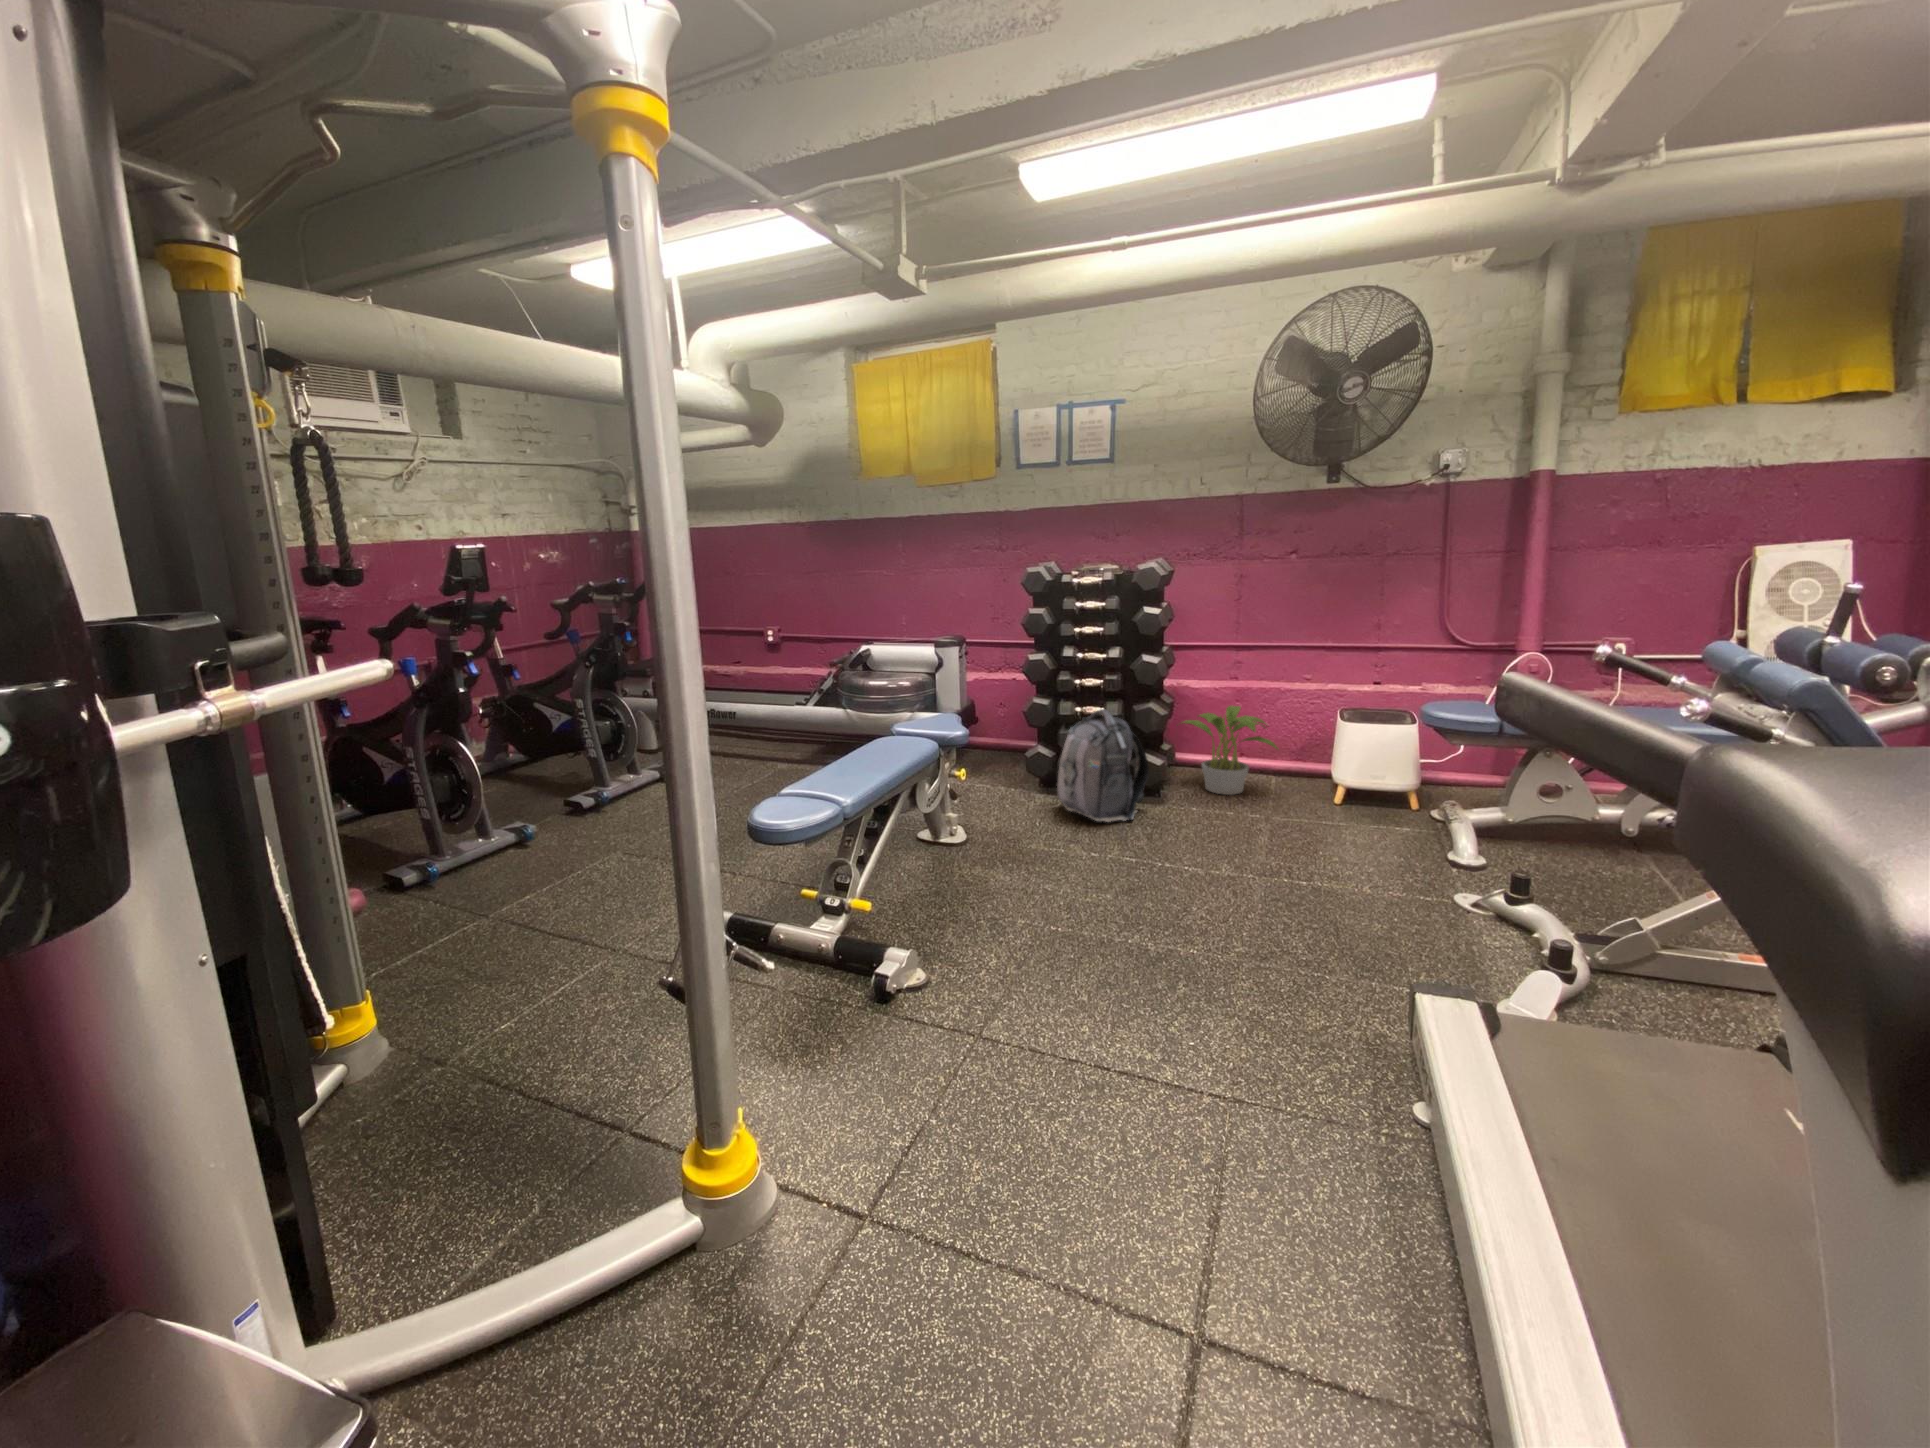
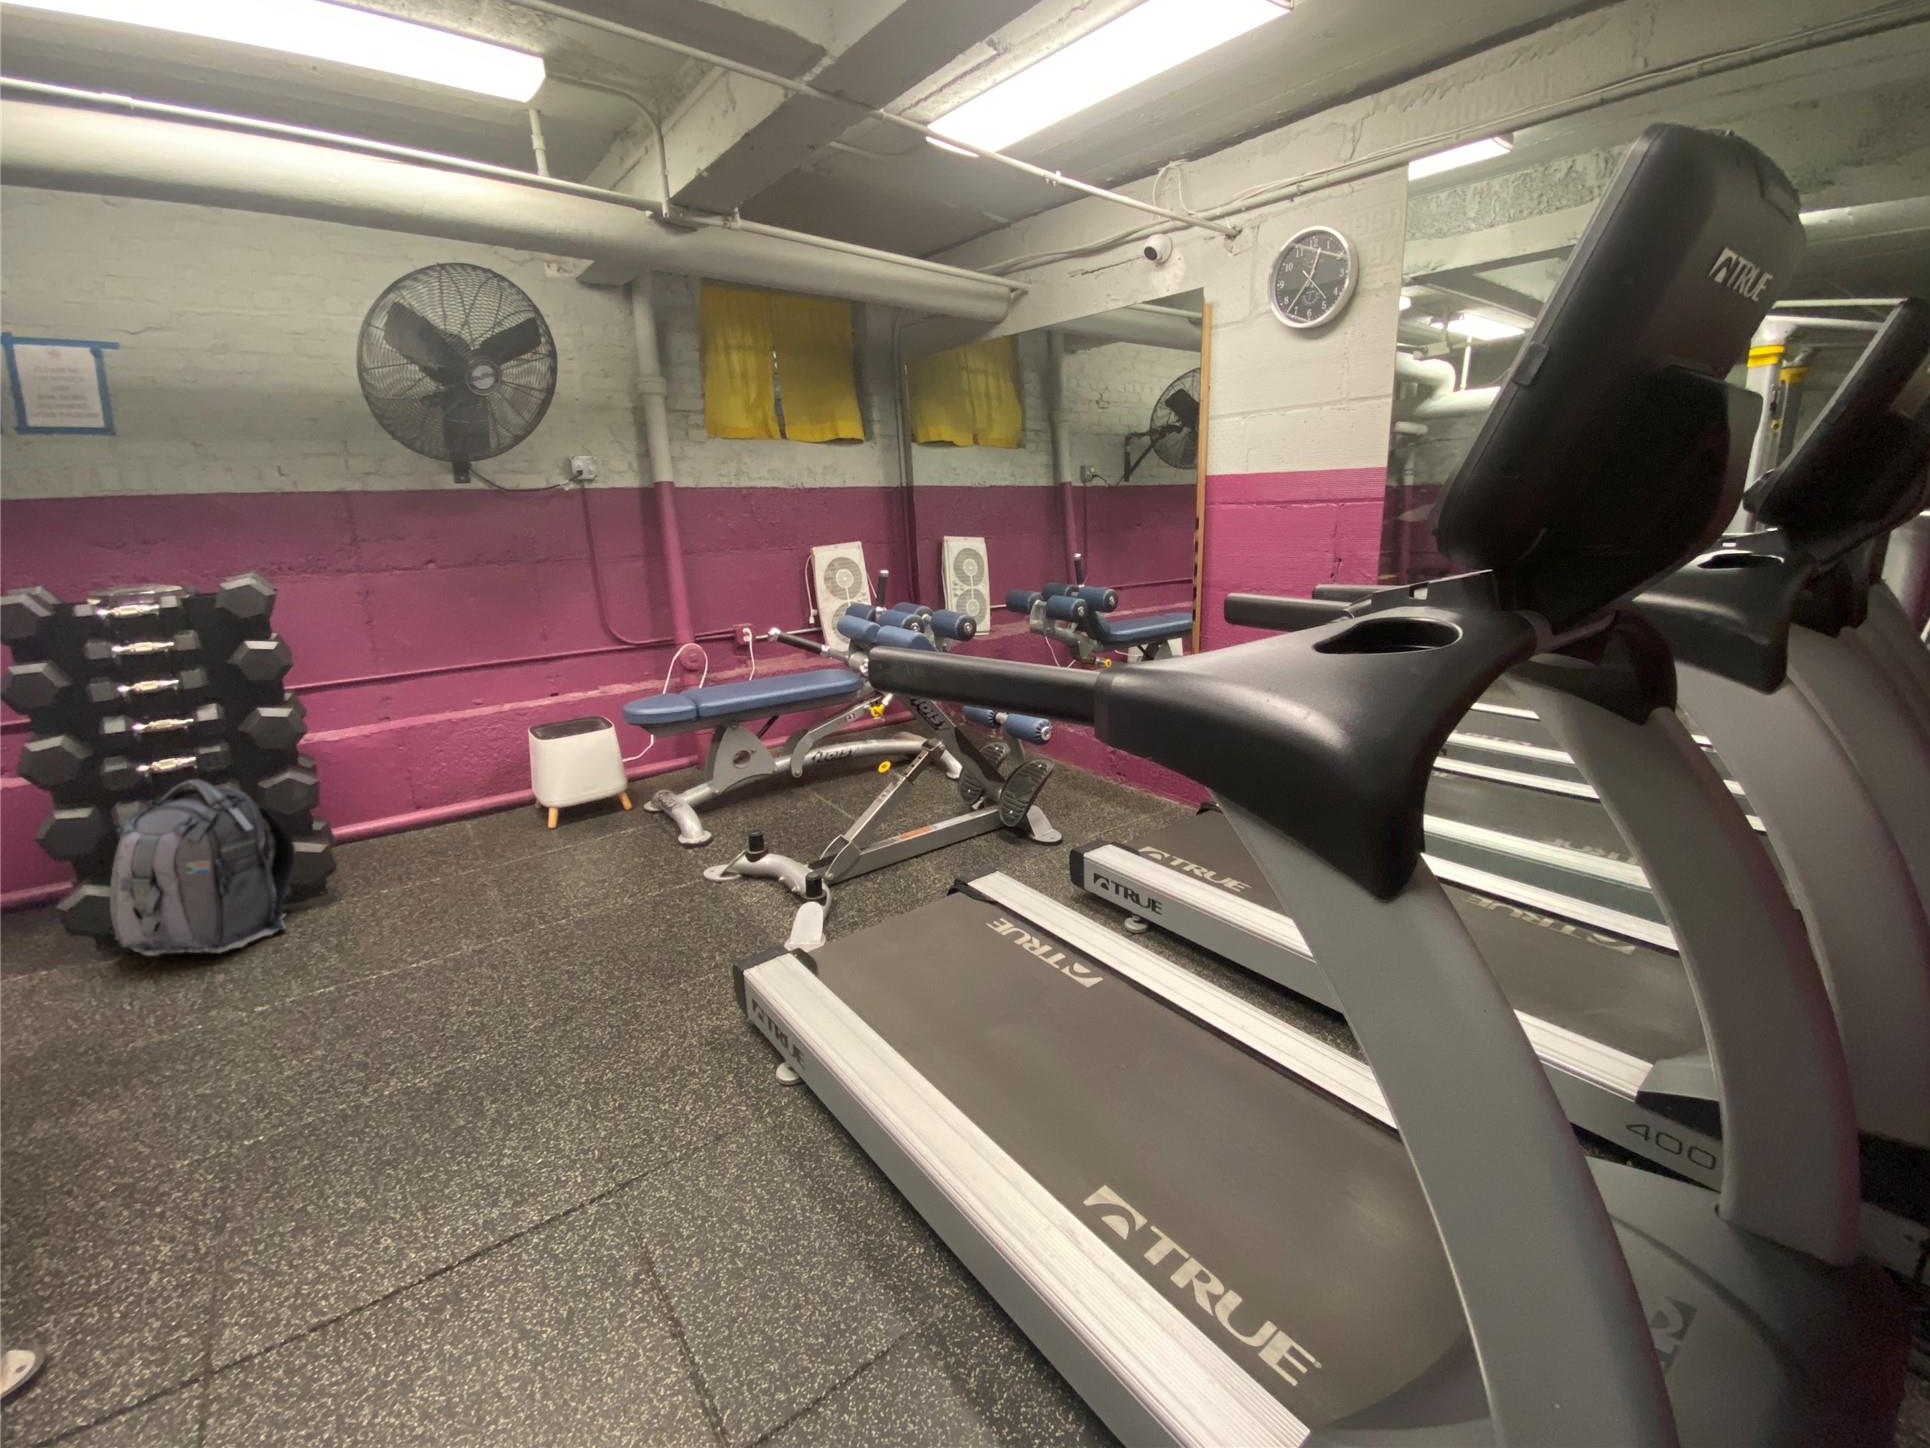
potted plant: present [1183,706,1278,795] -> none [312,736,472,854]

